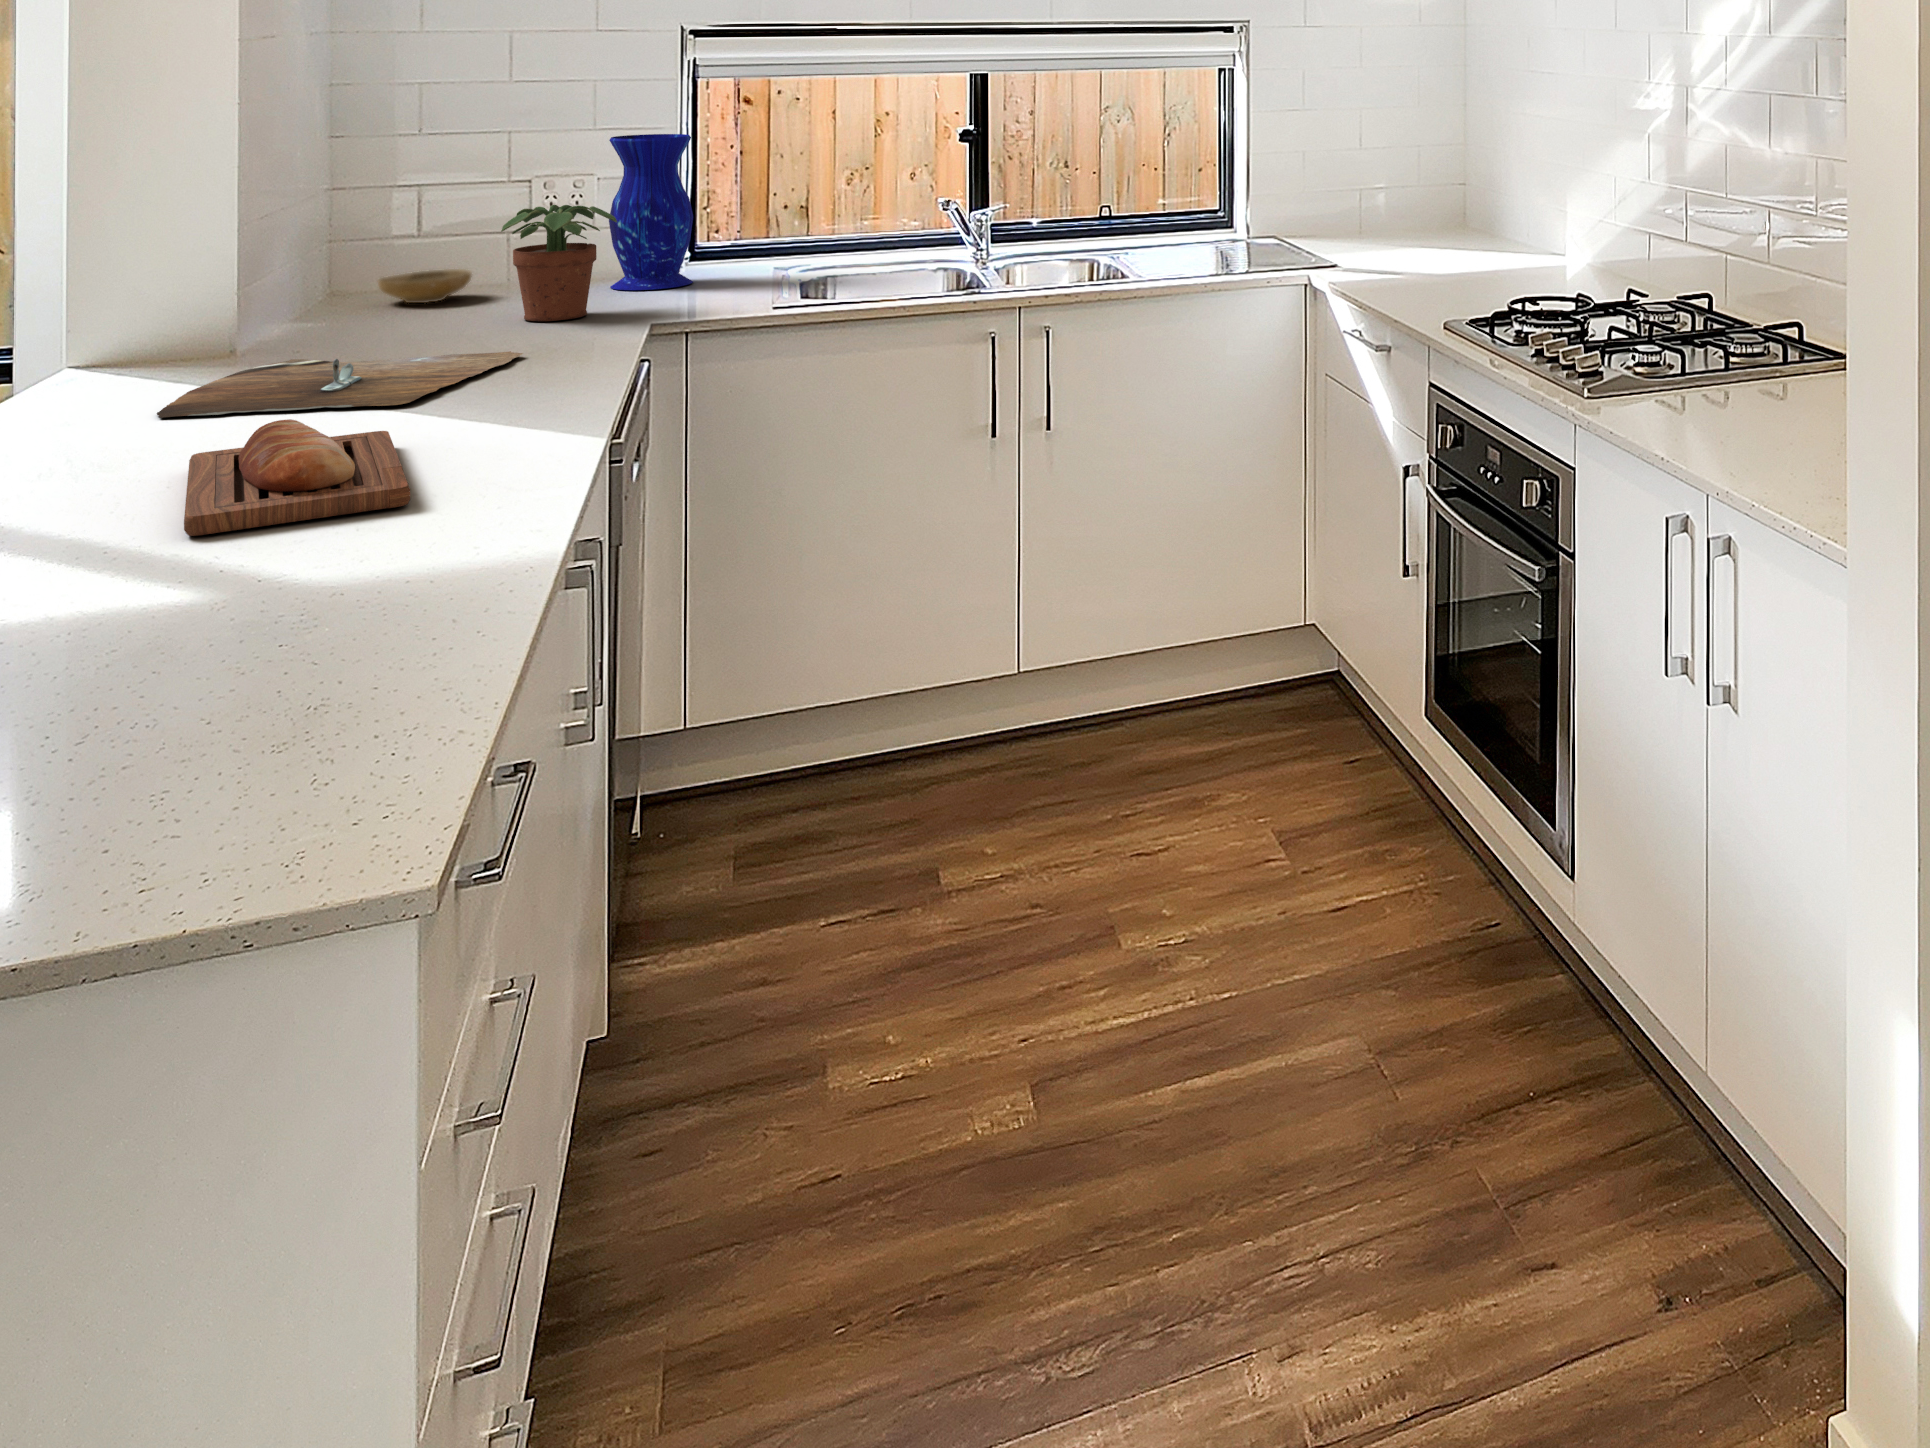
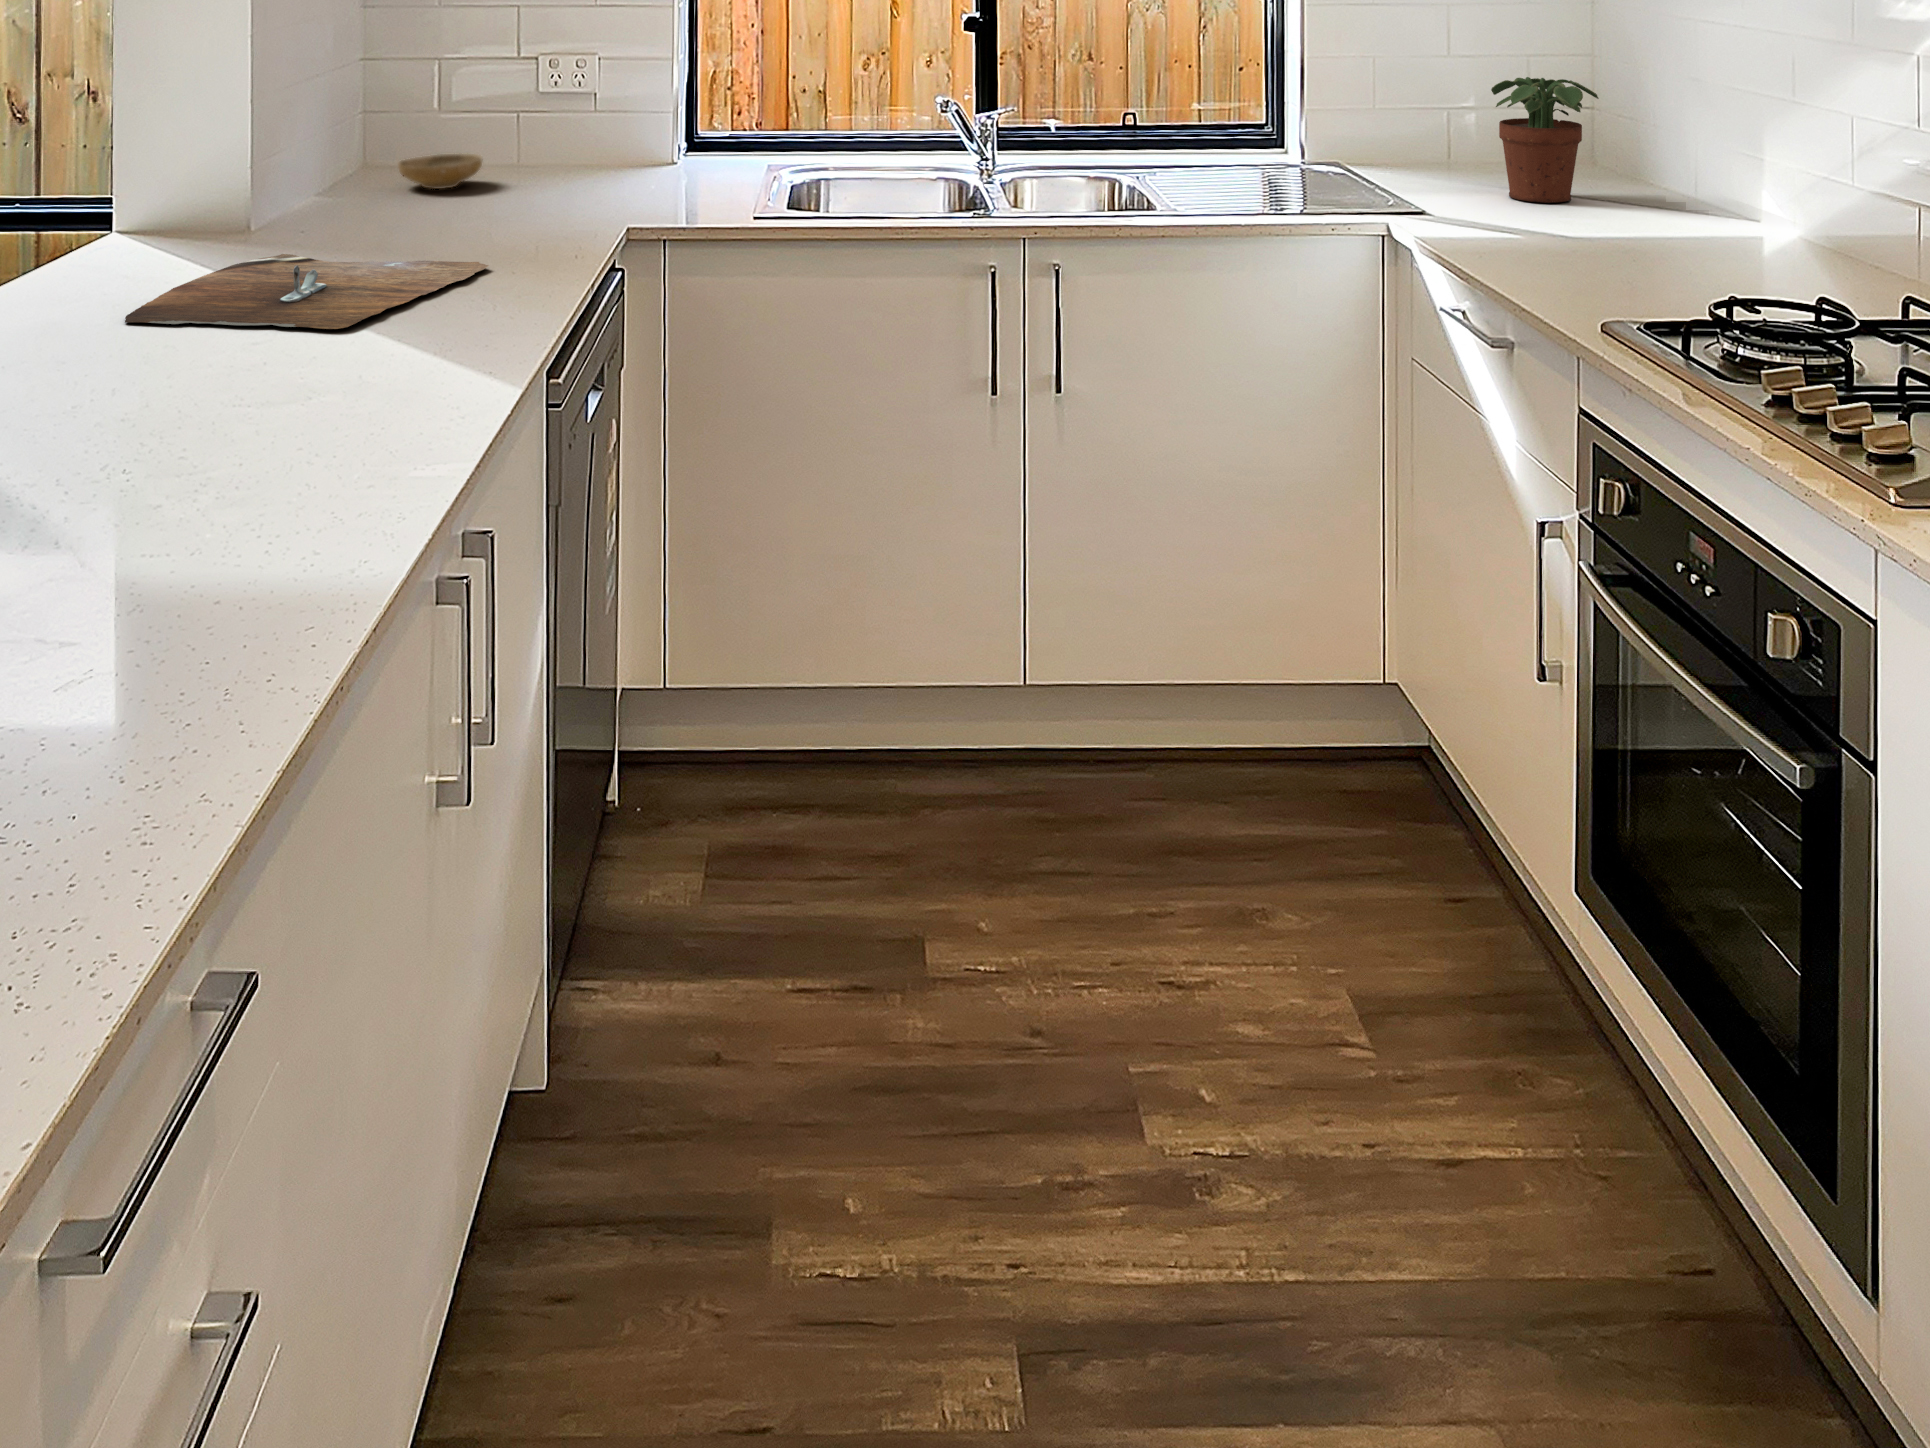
vase: present [609,134,693,290] -> none [611,17,693,187]
potted plant: present [501,205,617,321] -> present [1491,77,1599,203]
bread loaf: present [184,419,411,536] -> none [17,358,295,516]

